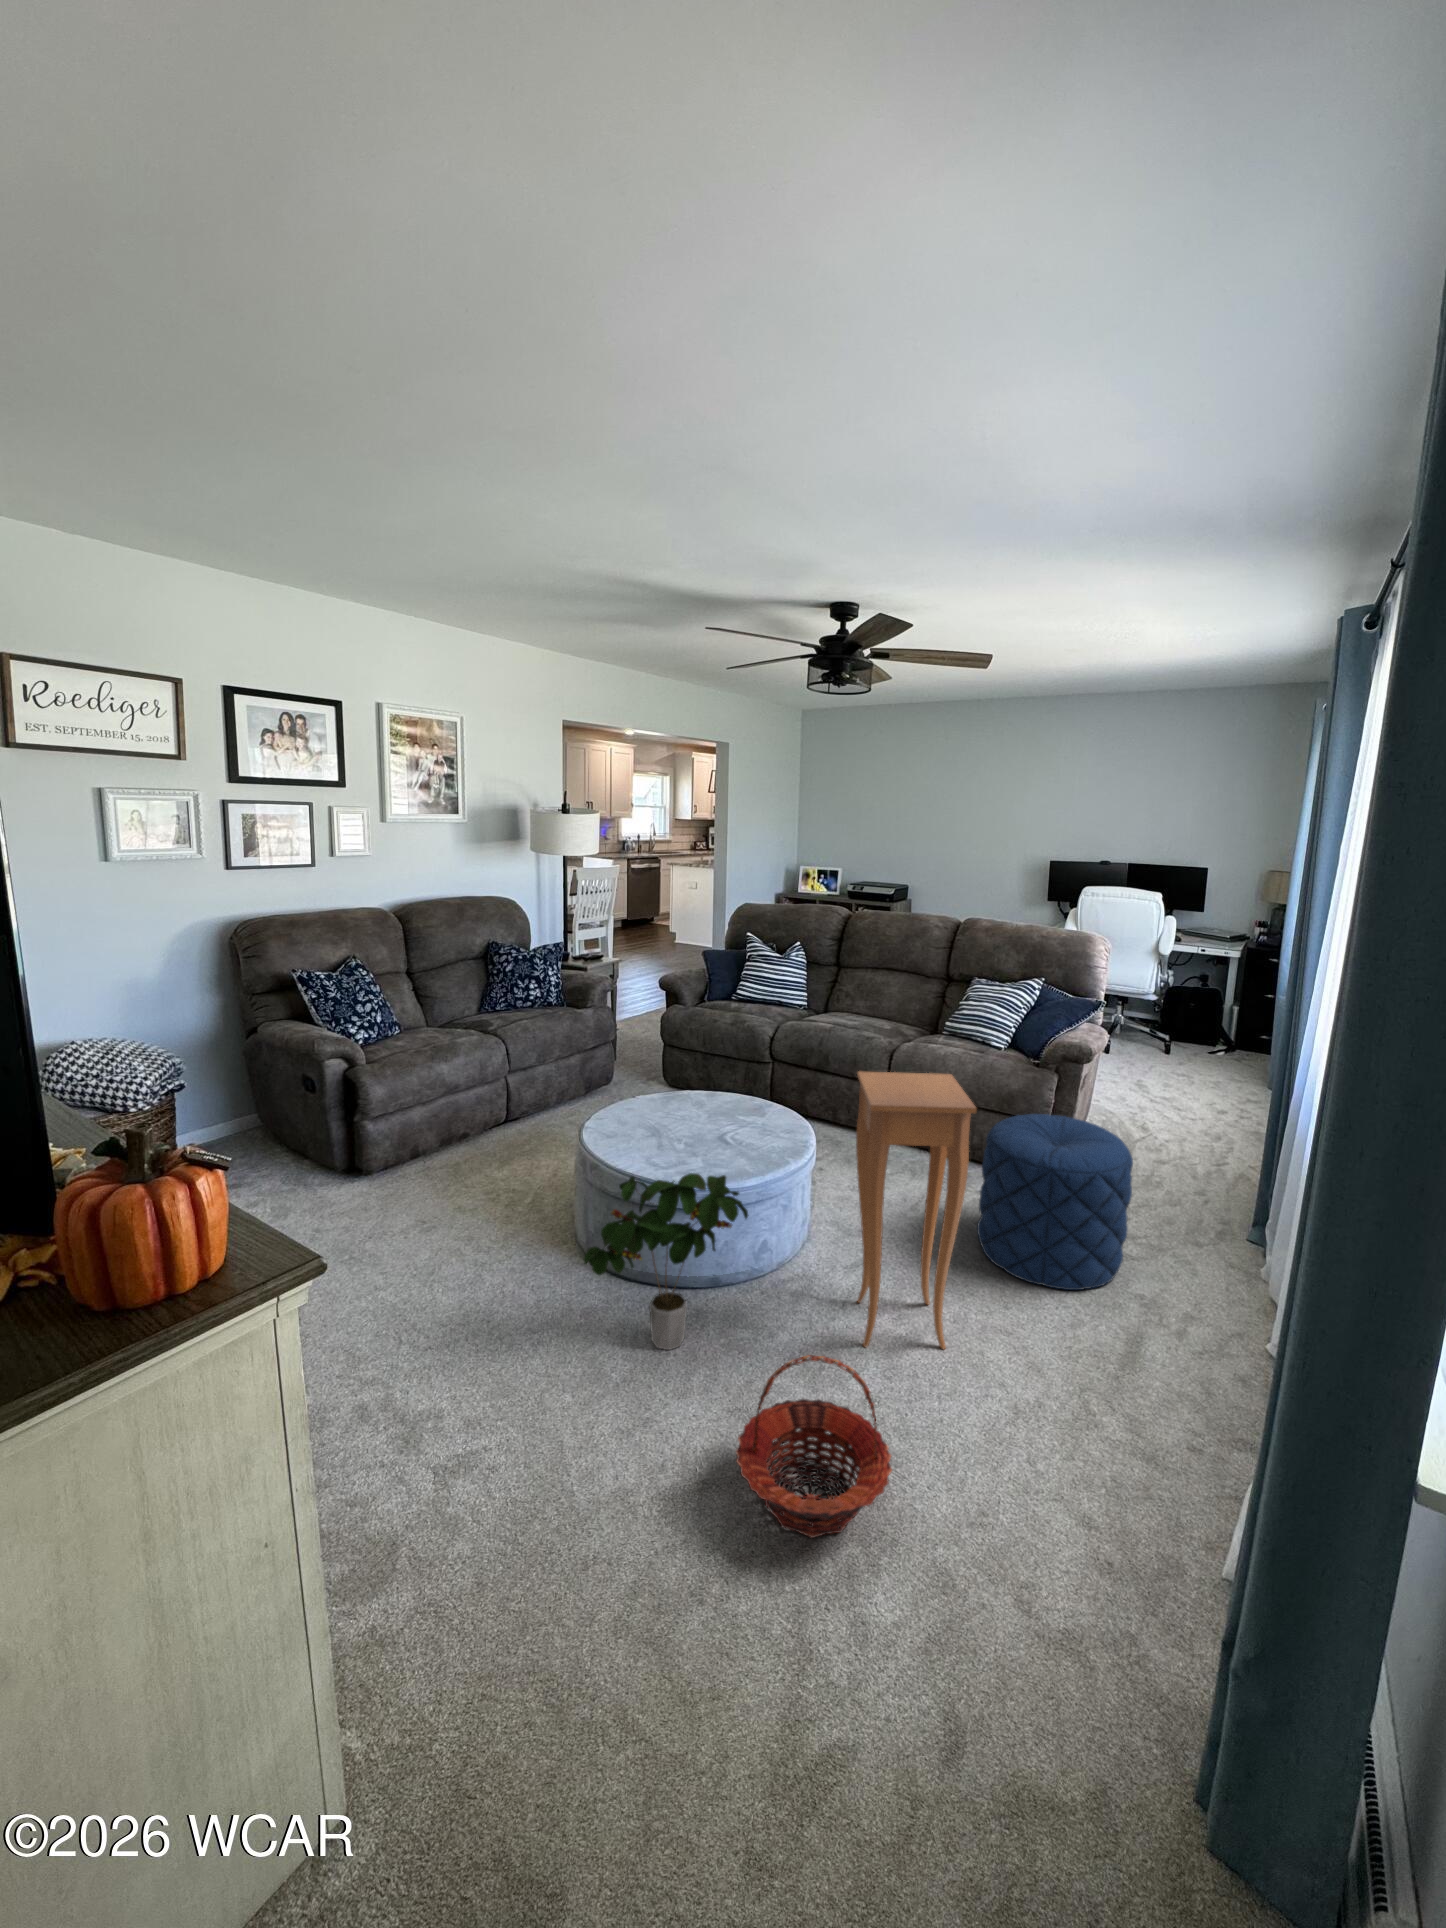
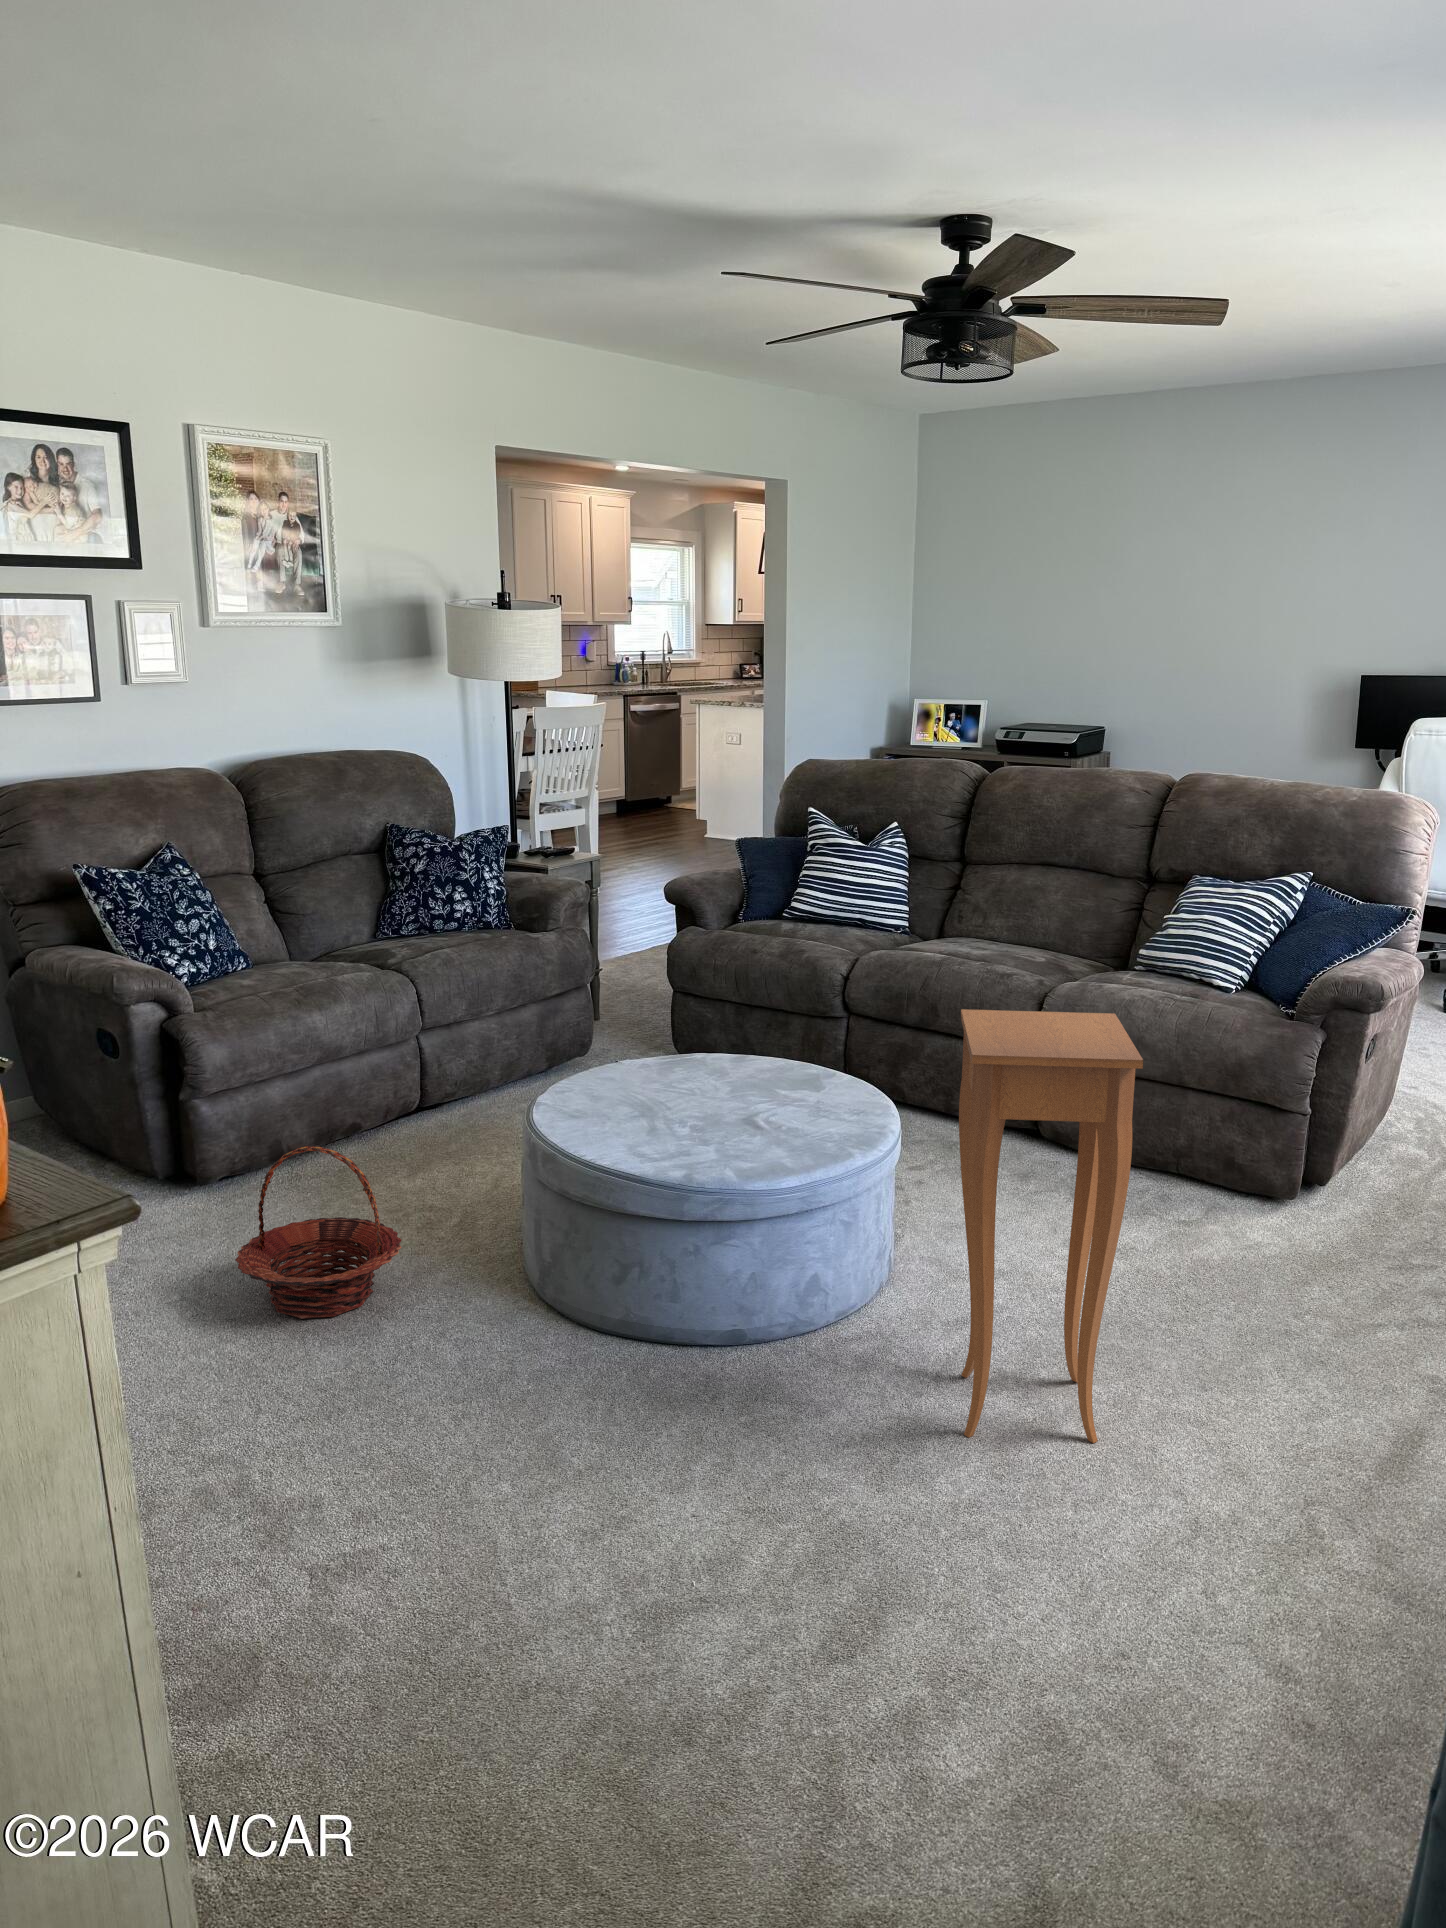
pouf: present [977,1114,1133,1290] -> none [1171,1090,1428,1367]
potted plant: present [584,1173,748,1350] -> none [527,1164,783,1433]
basket: present [736,1355,892,1538] -> present [235,1146,402,1319]

